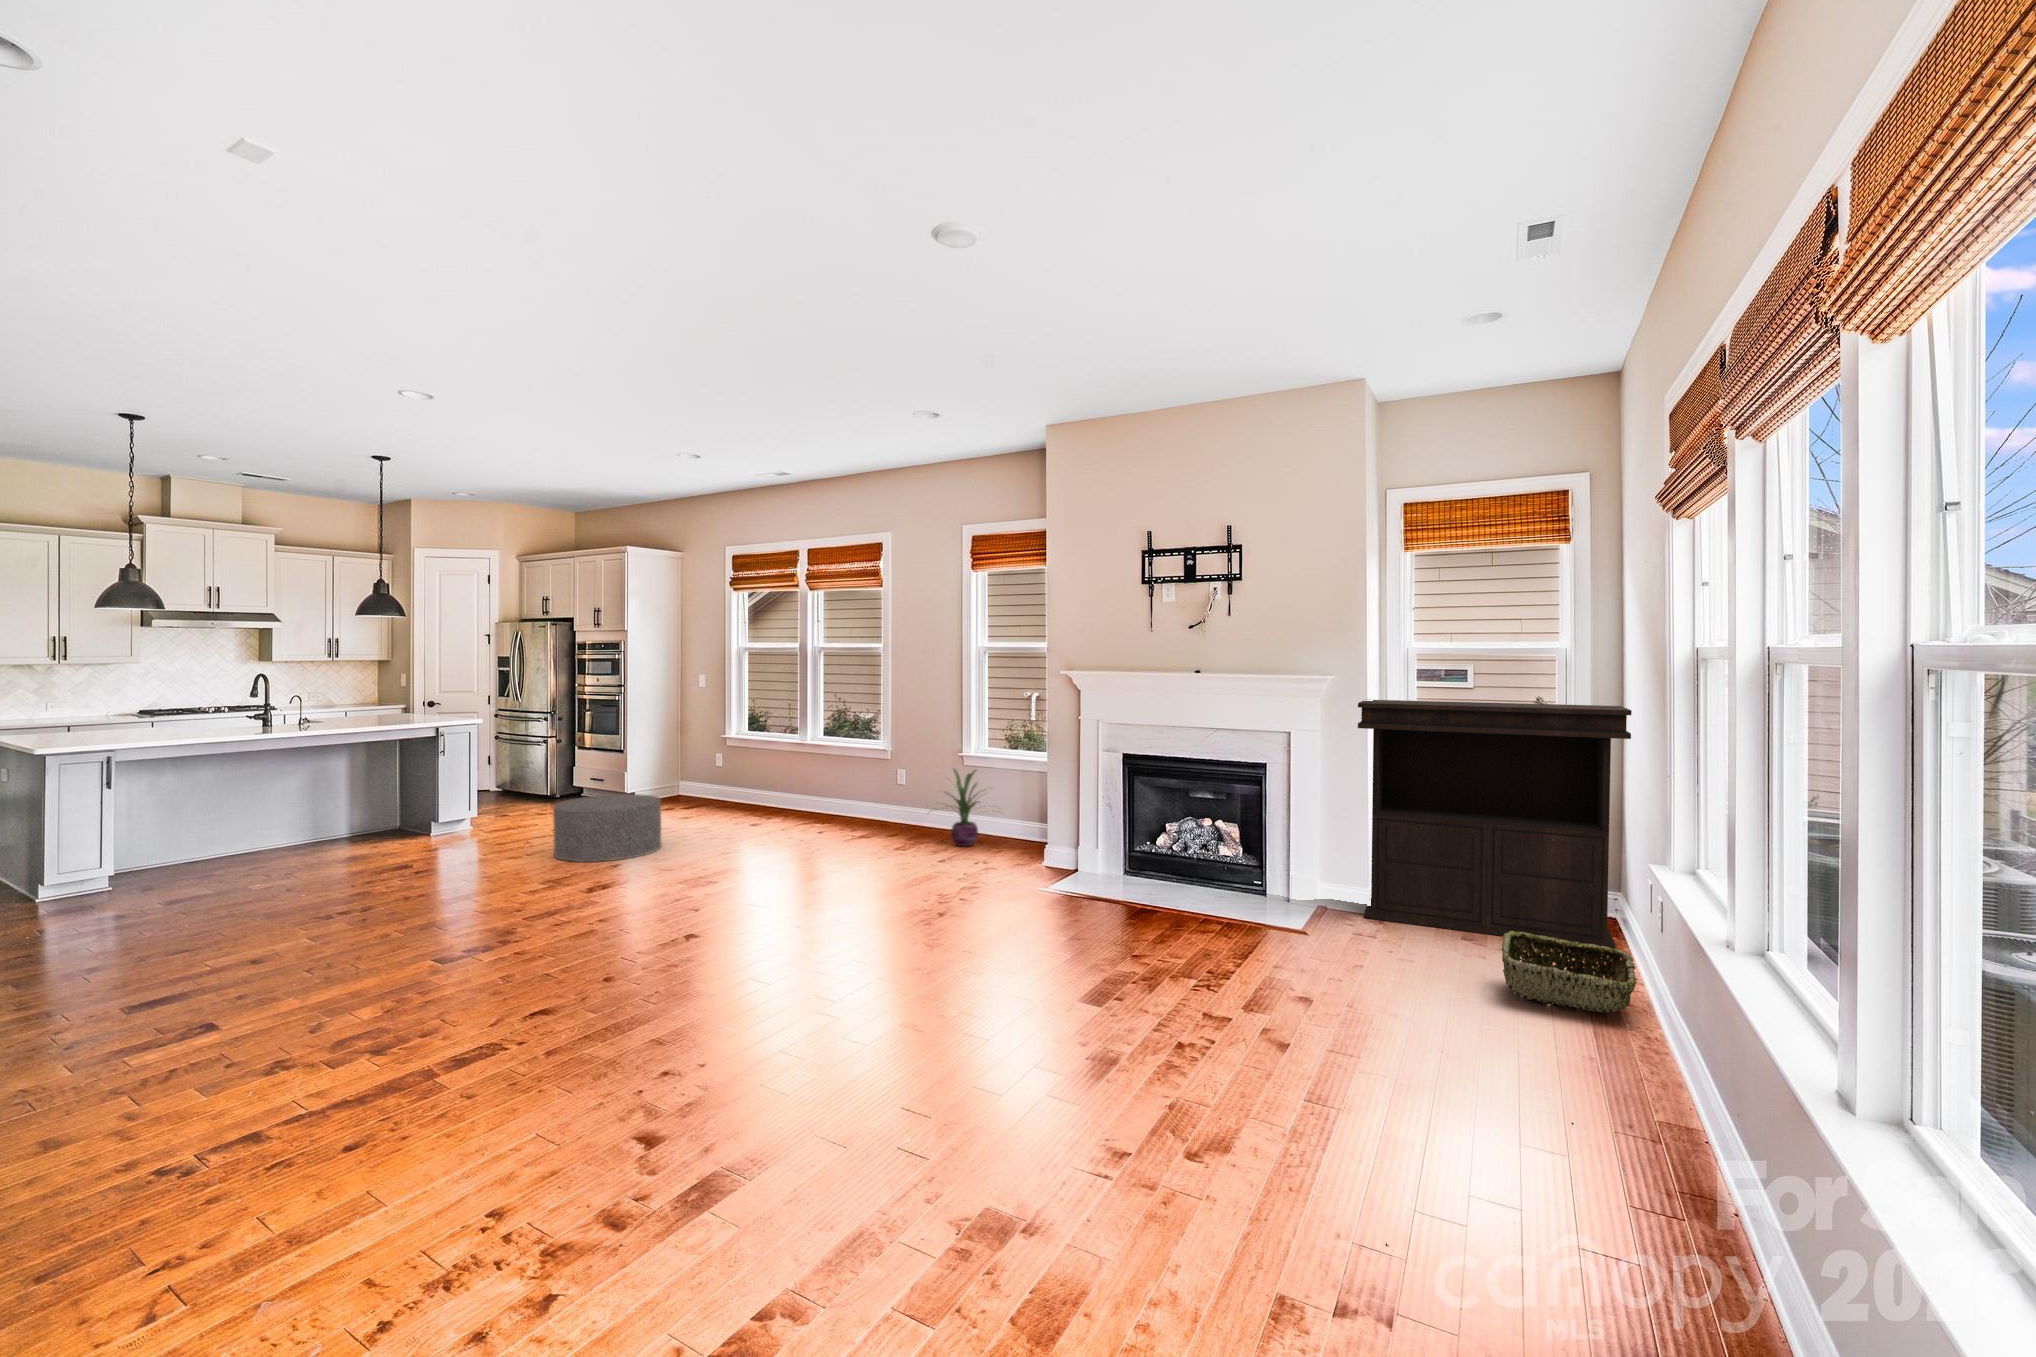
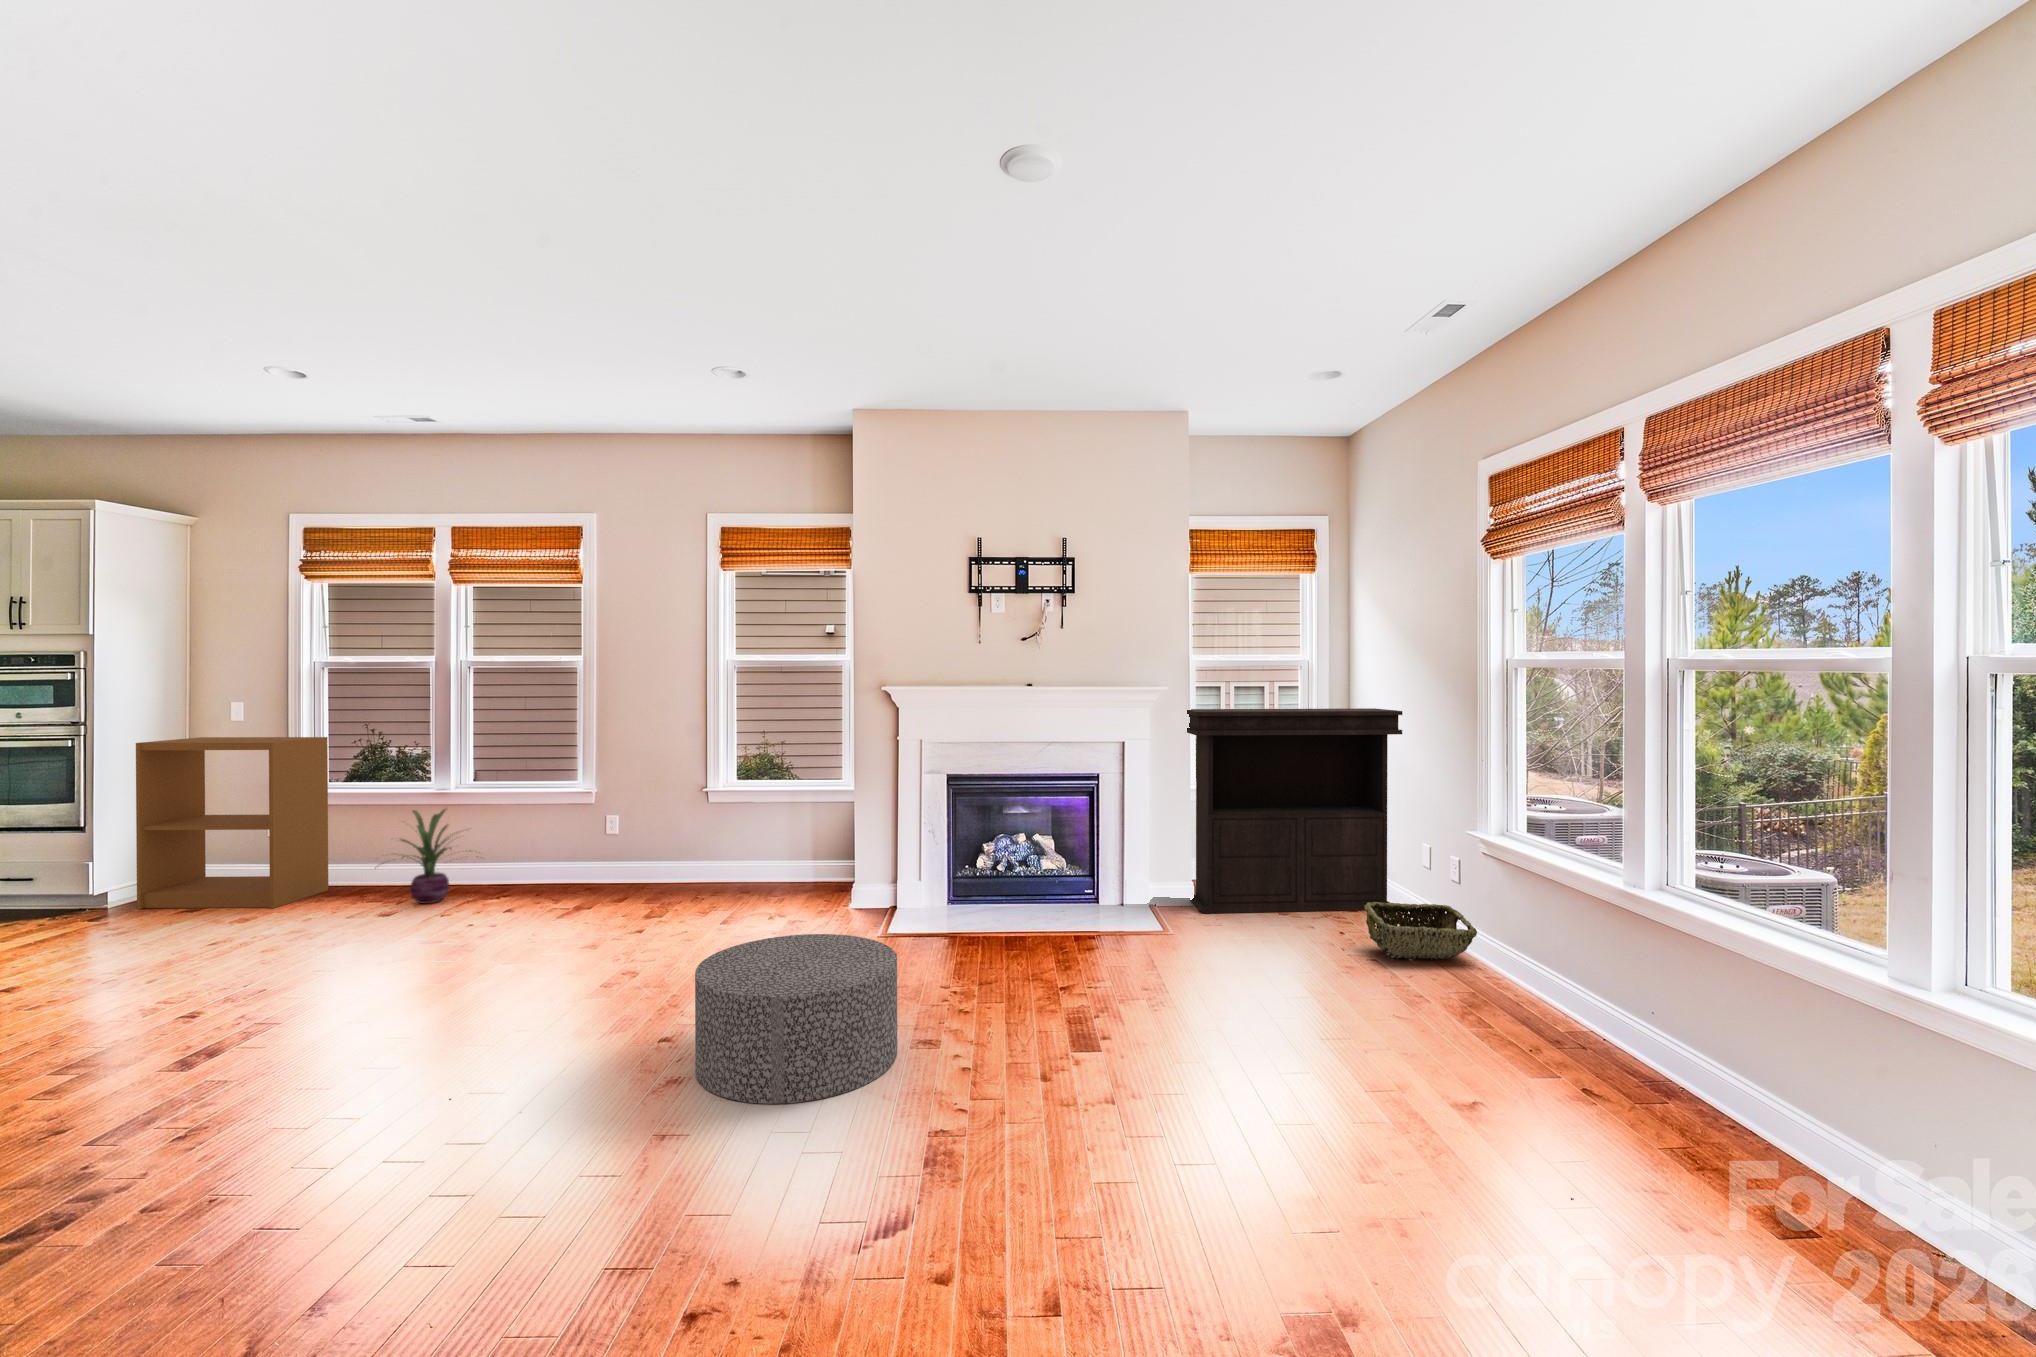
bookshelf: none [644,698,744,815] -> present [136,737,328,909]
decorative plant: present [950,769,985,846] -> present [375,809,477,904]
ottoman: present [553,794,662,862] -> present [695,934,897,1104]

